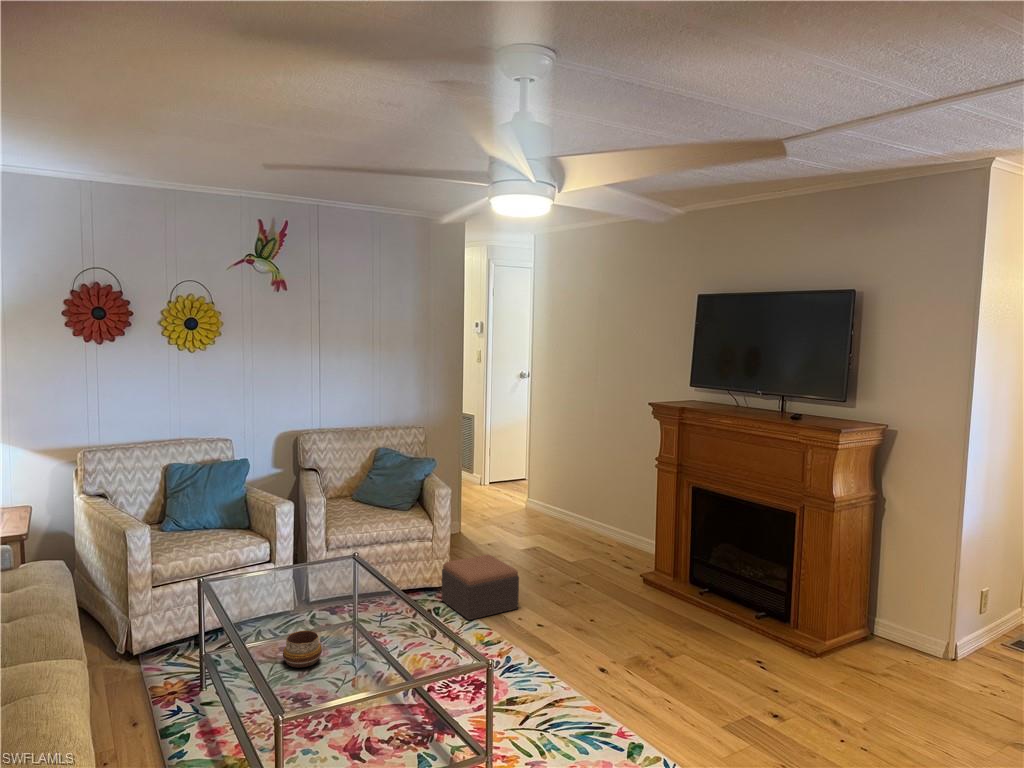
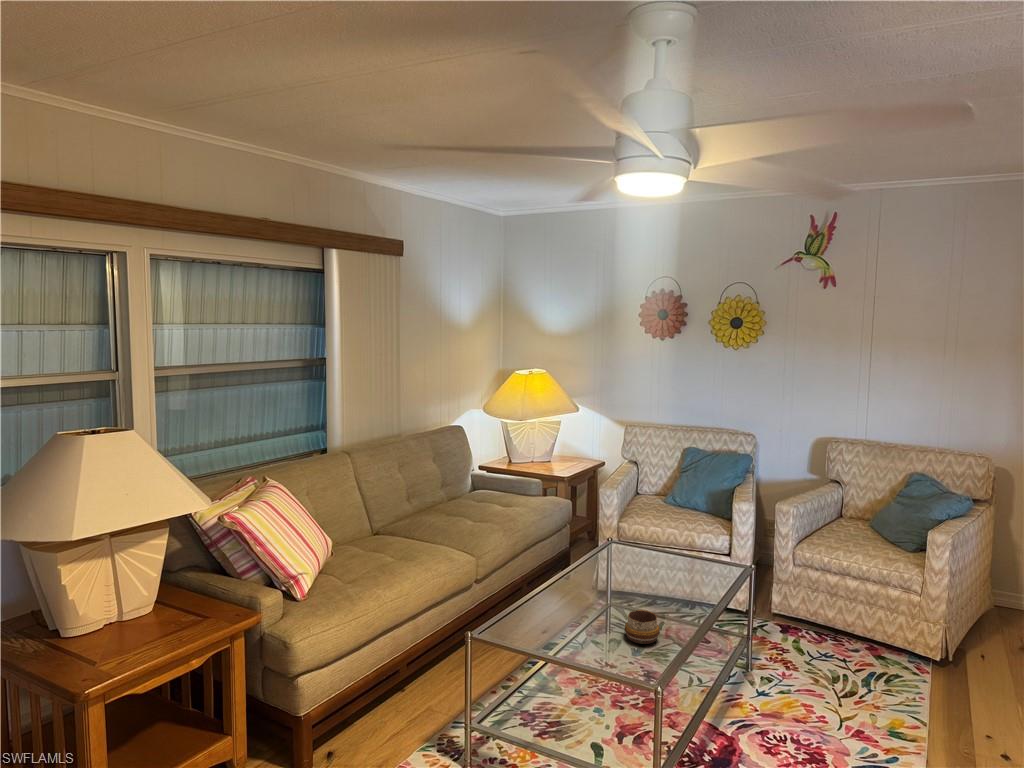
footstool: present [442,555,519,620] -> none [912,627,1007,726]

